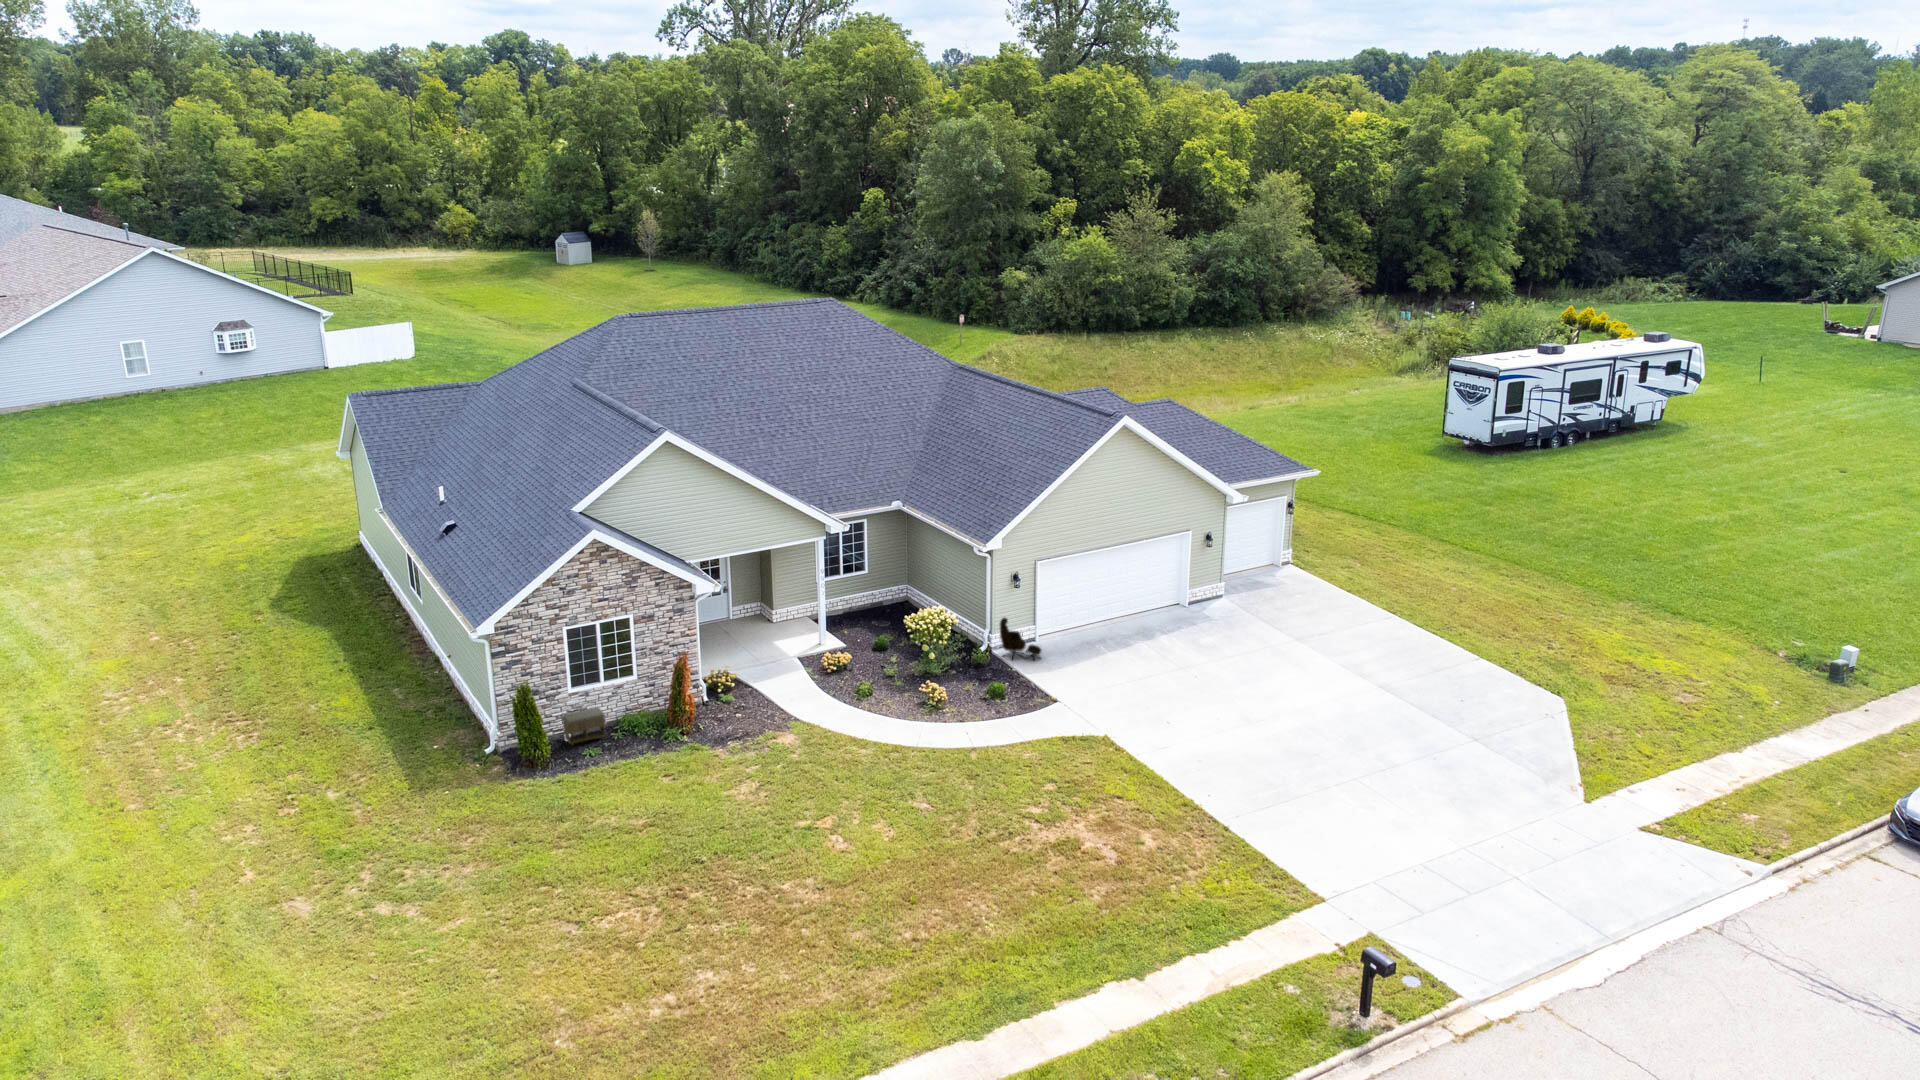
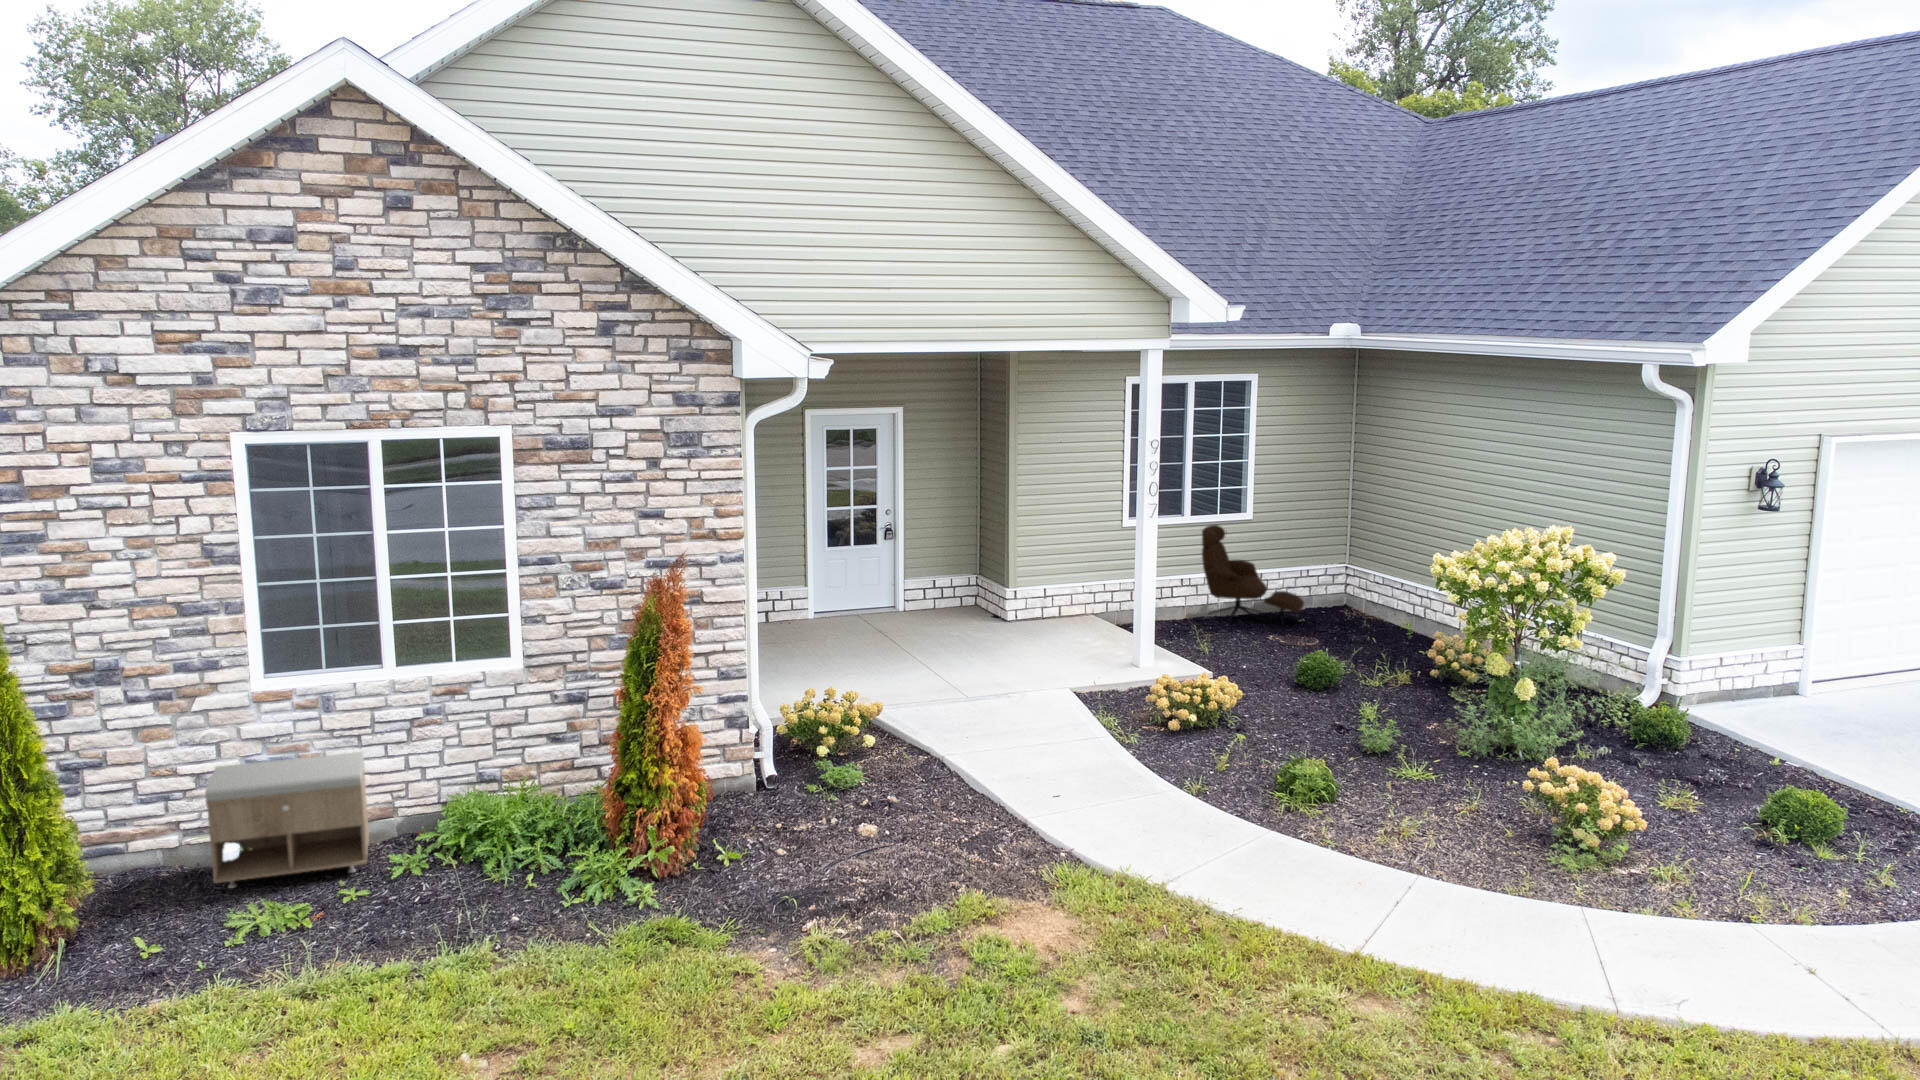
lounge chair: present [1000,618,1041,657] -> present [1202,525,1304,625]

